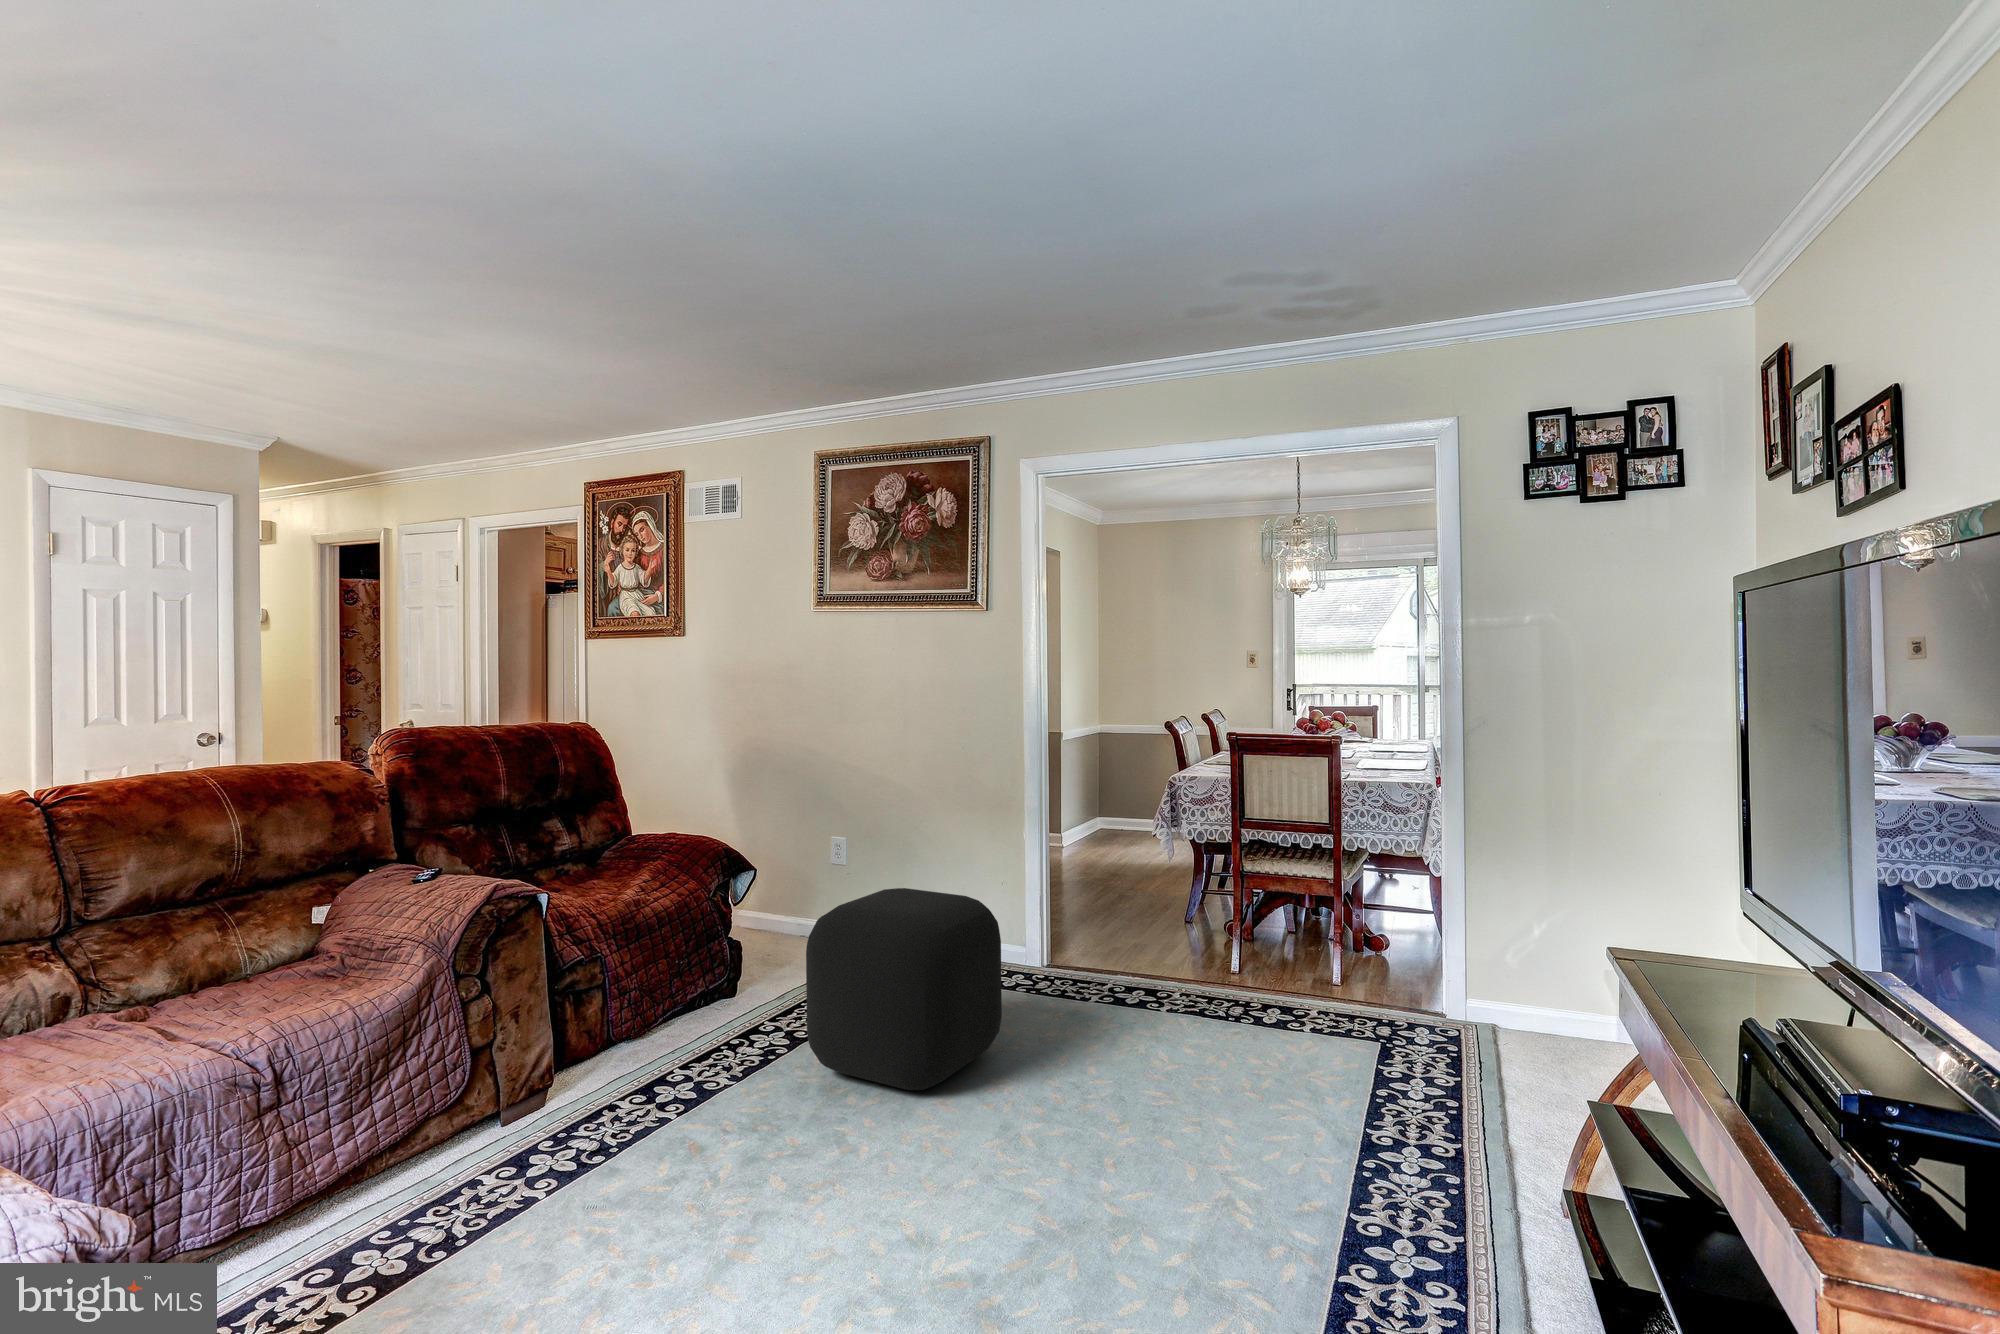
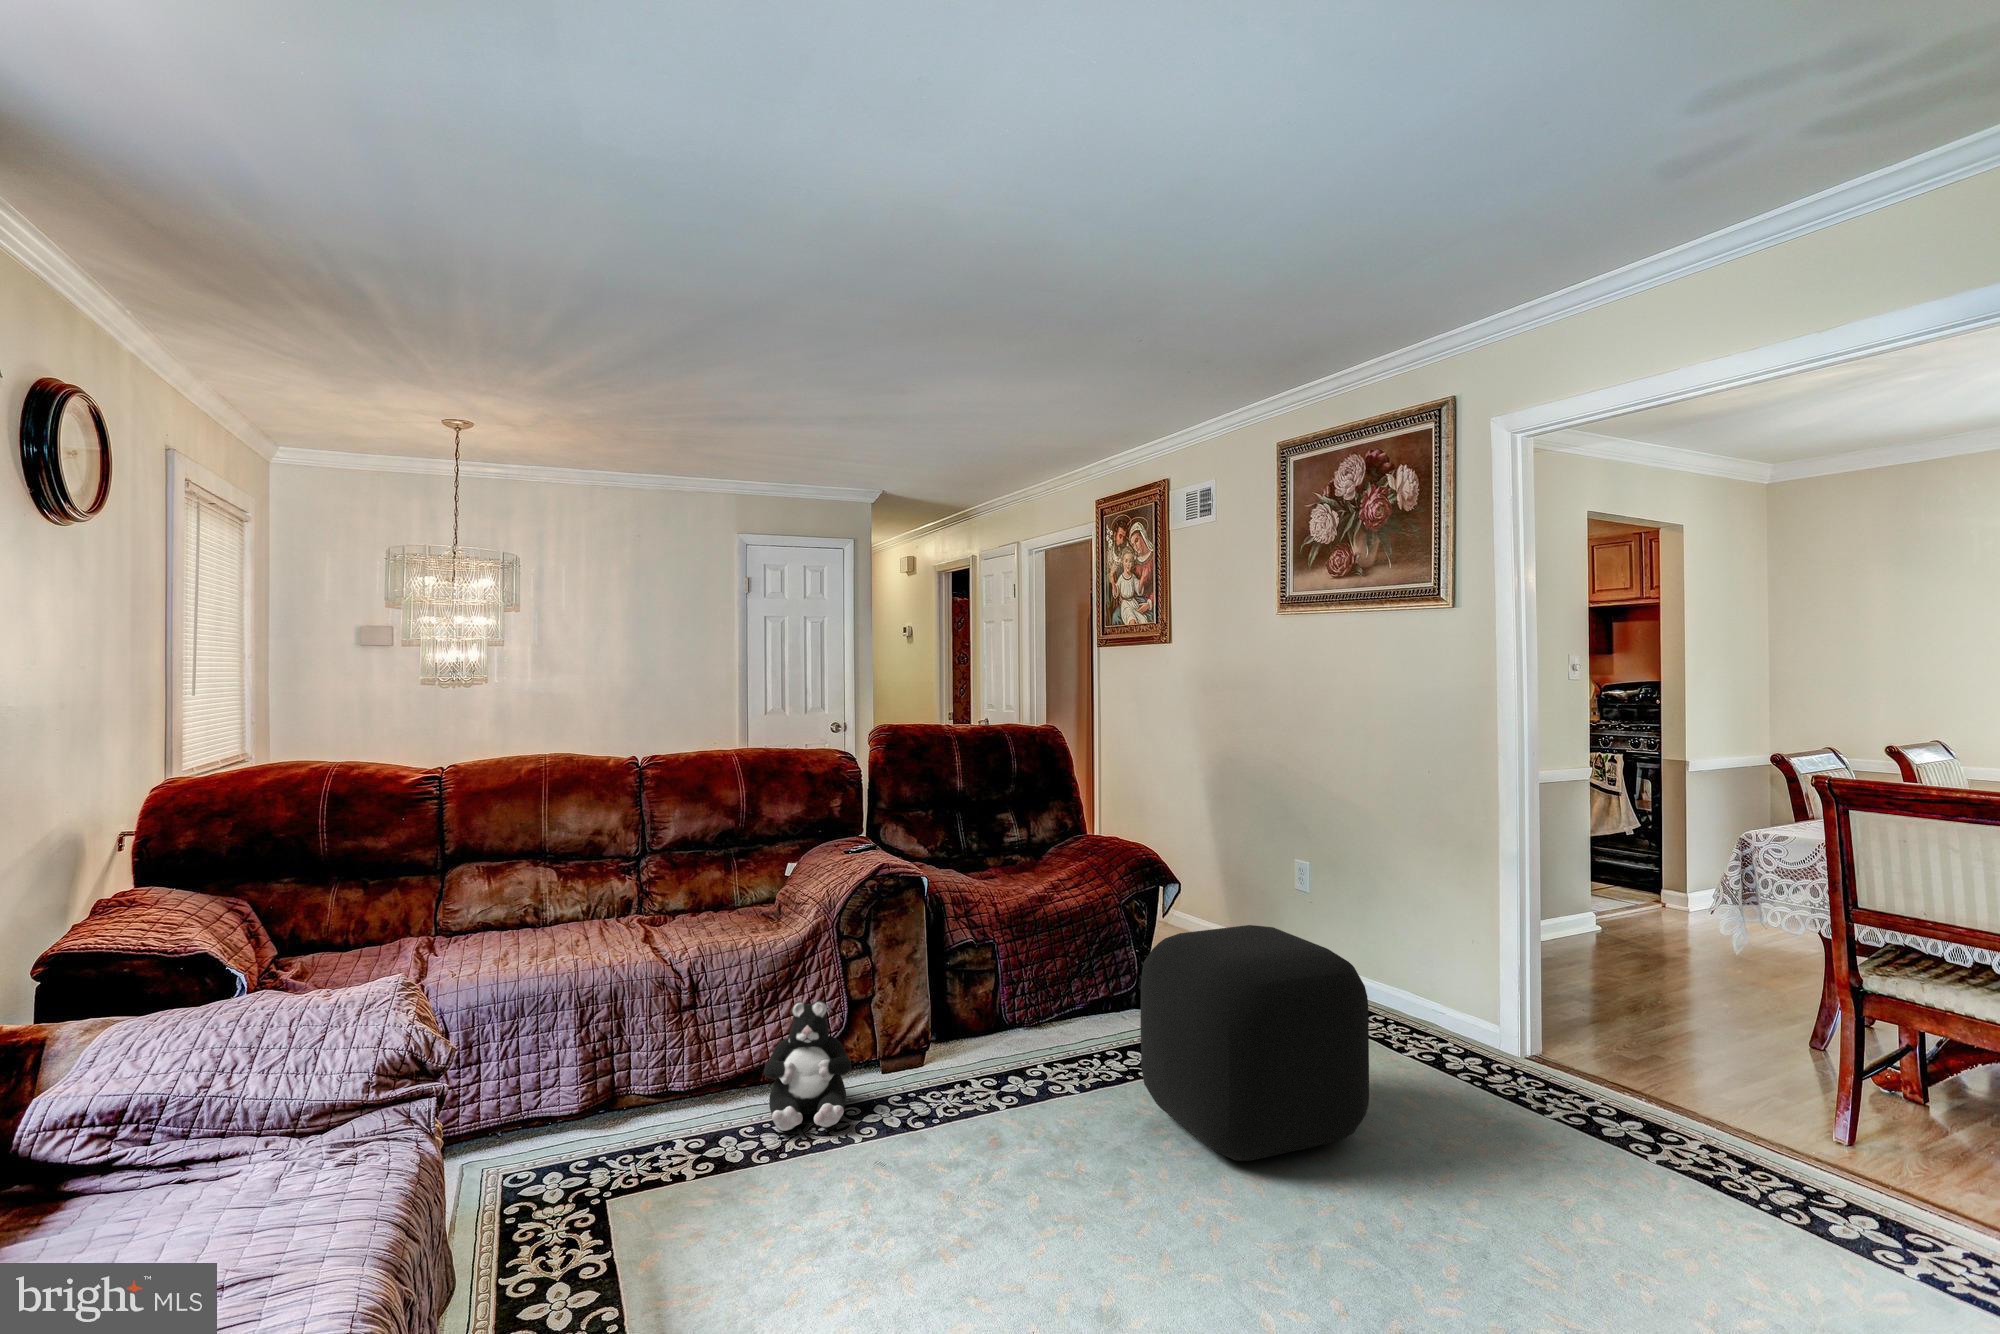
plush toy: none [389,1055,520,1216] -> present [764,1000,851,1131]

